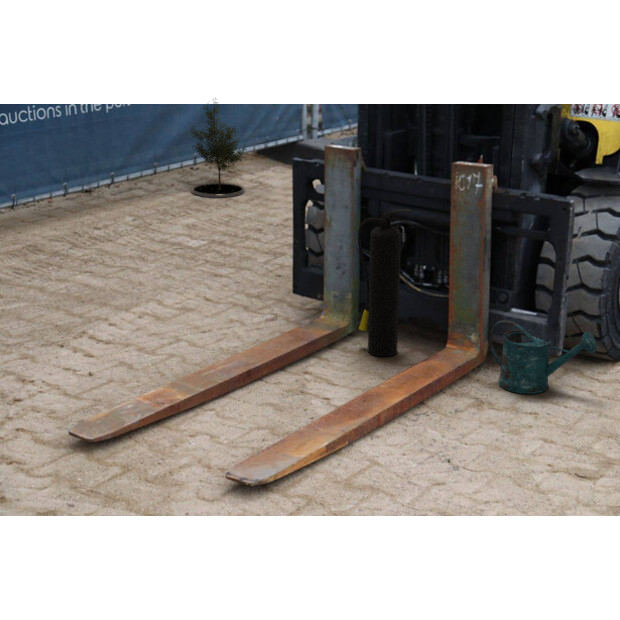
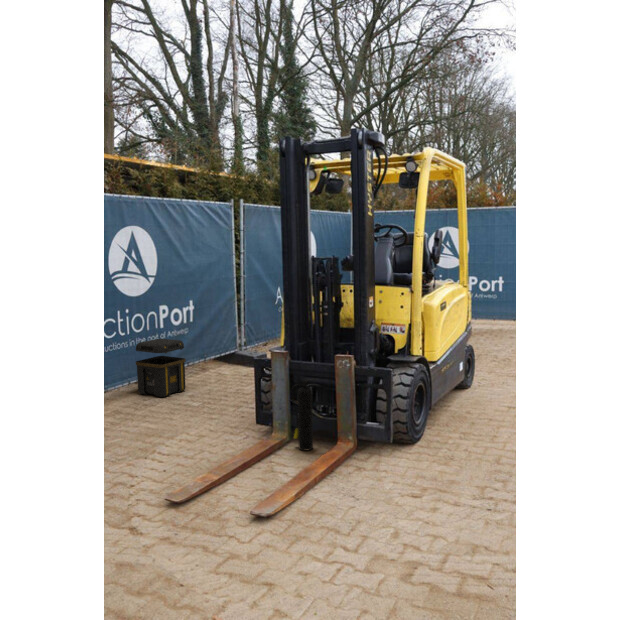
potted tree: present [190,102,246,198] -> none [188,333,219,381]
toolbox: none [77,105,177,225] -> present [136,339,186,397]
watering can: present [489,320,597,394] -> none [359,428,409,462]

